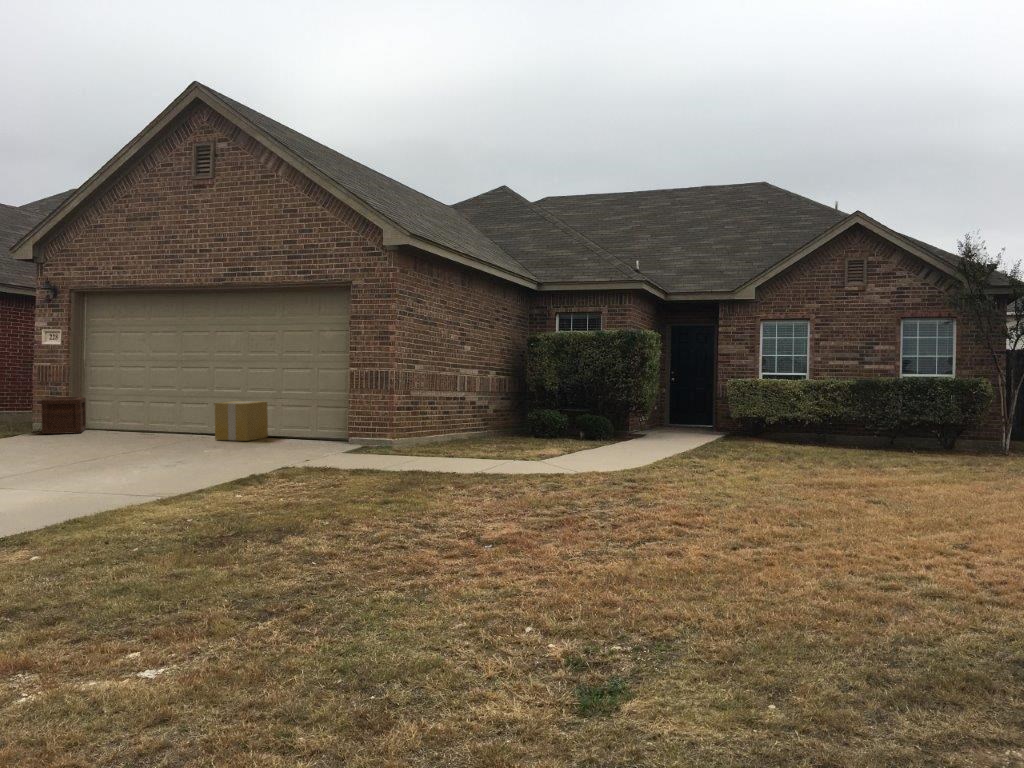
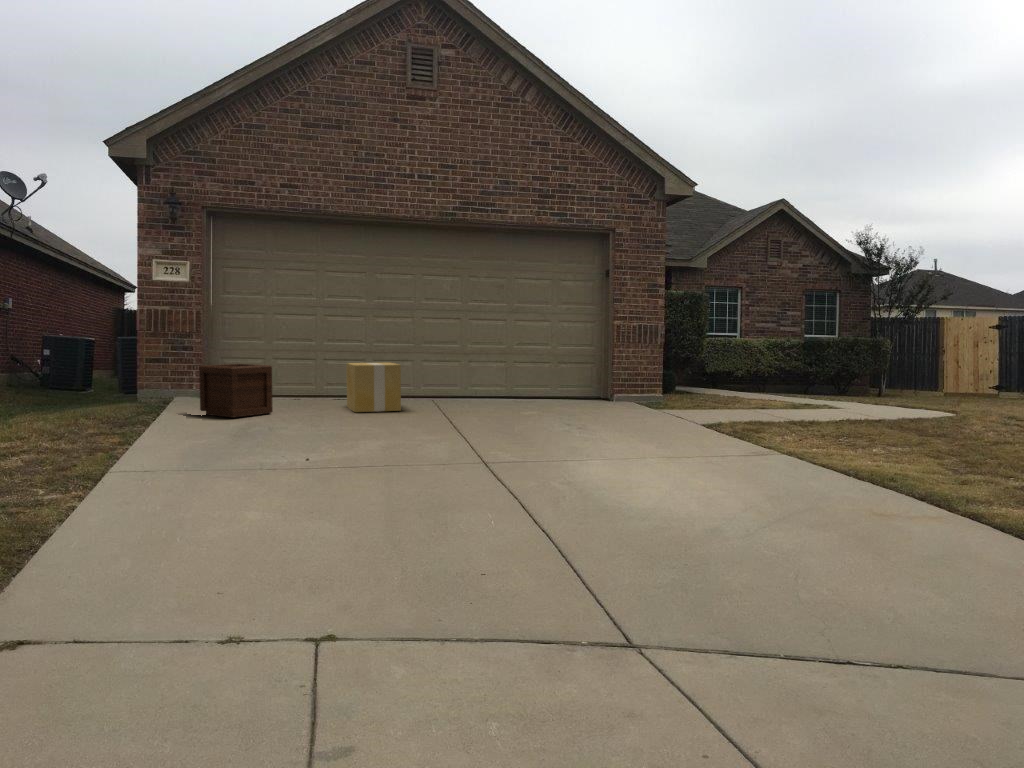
cardboard box: present [215,401,268,441] -> present [347,363,401,412]

